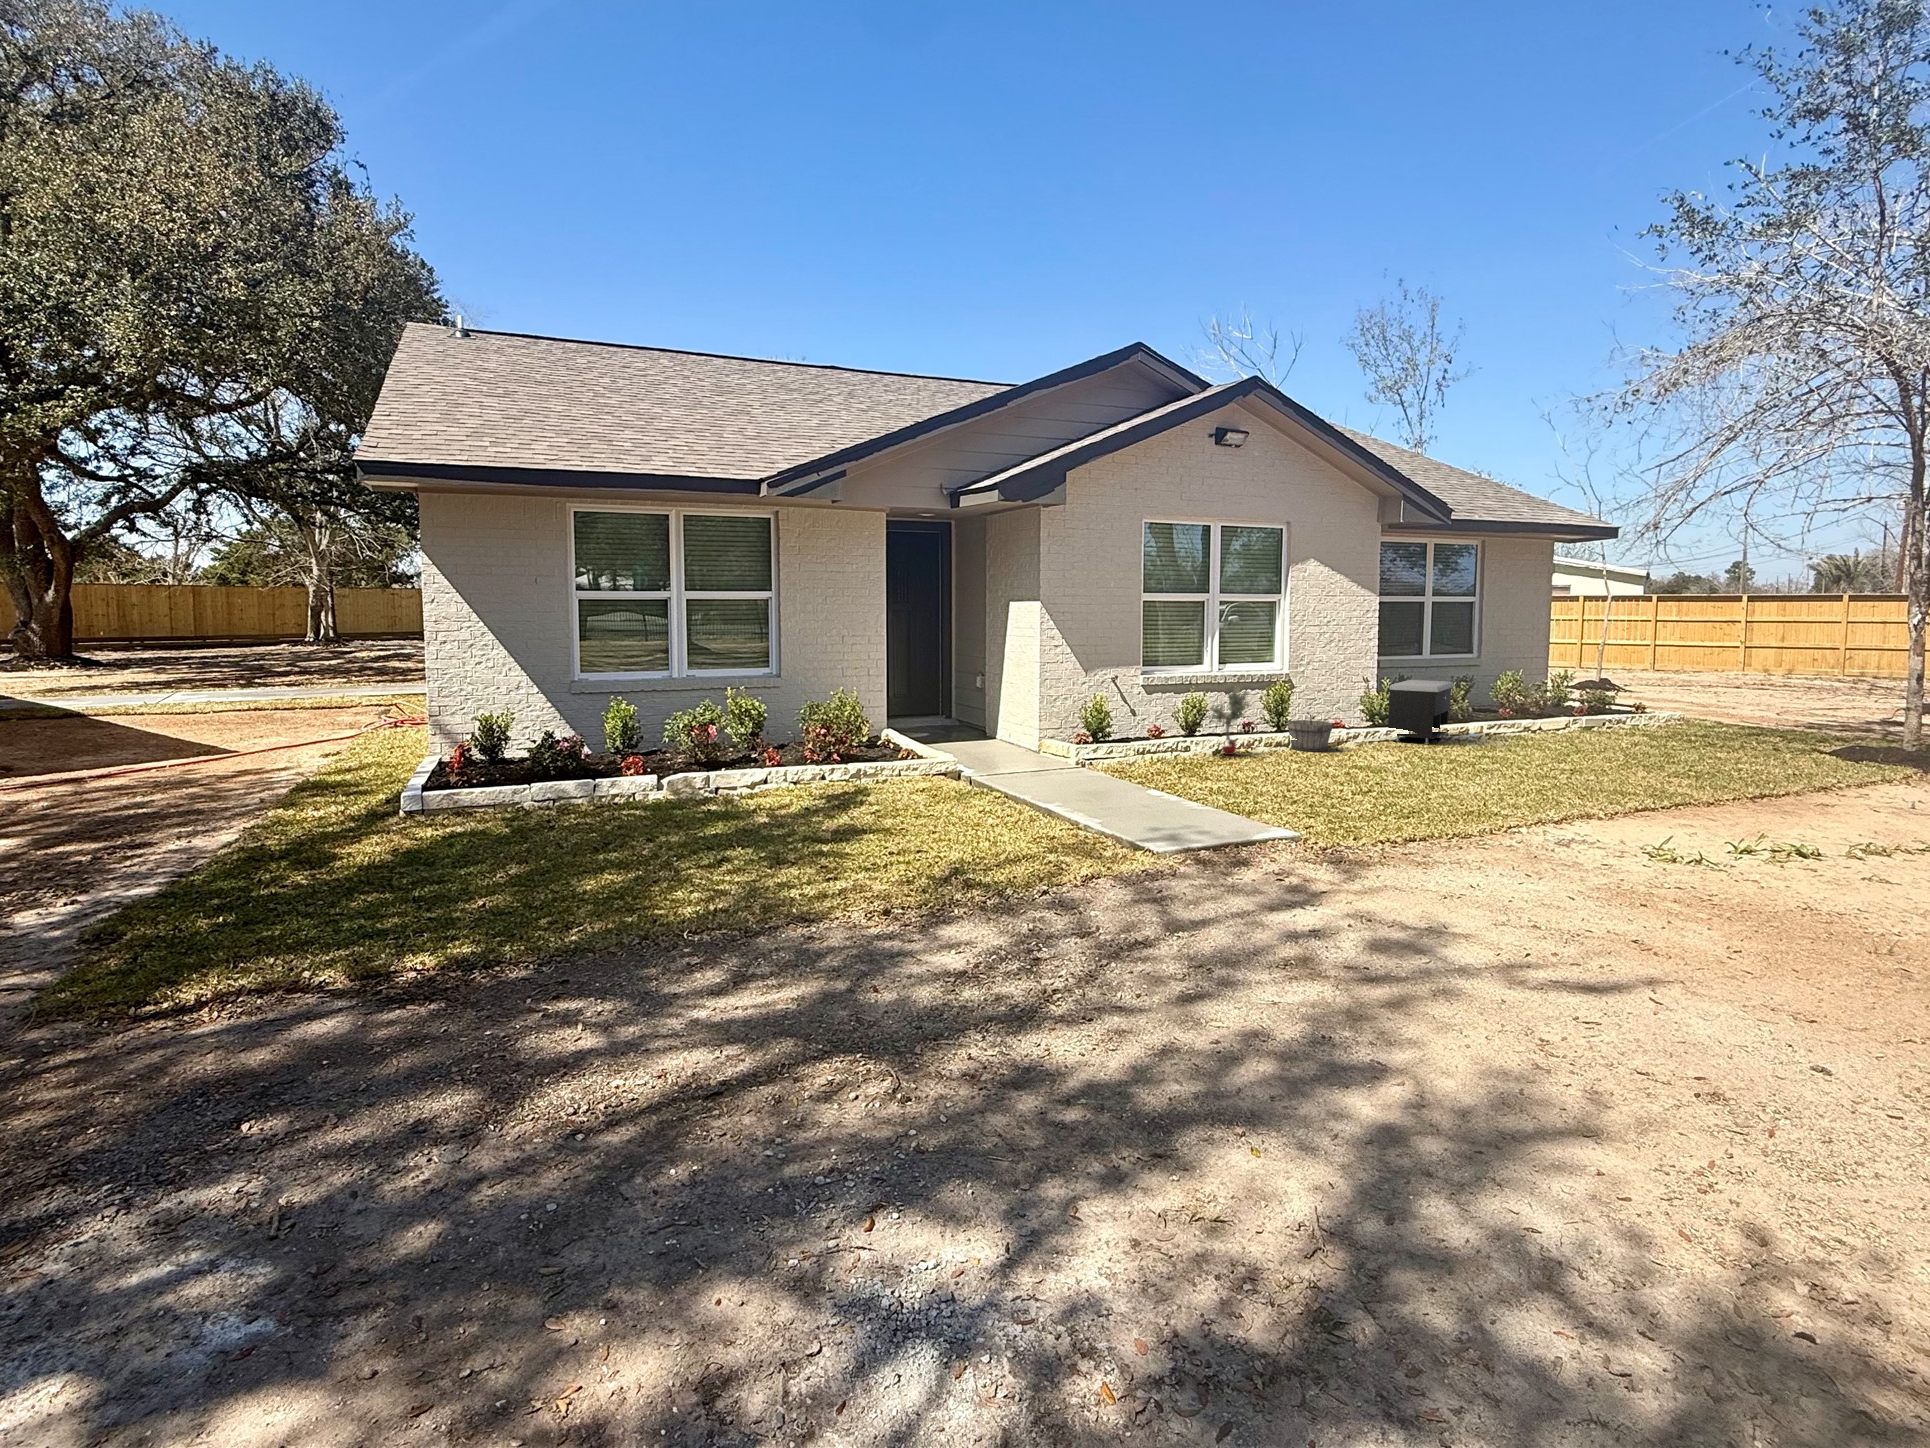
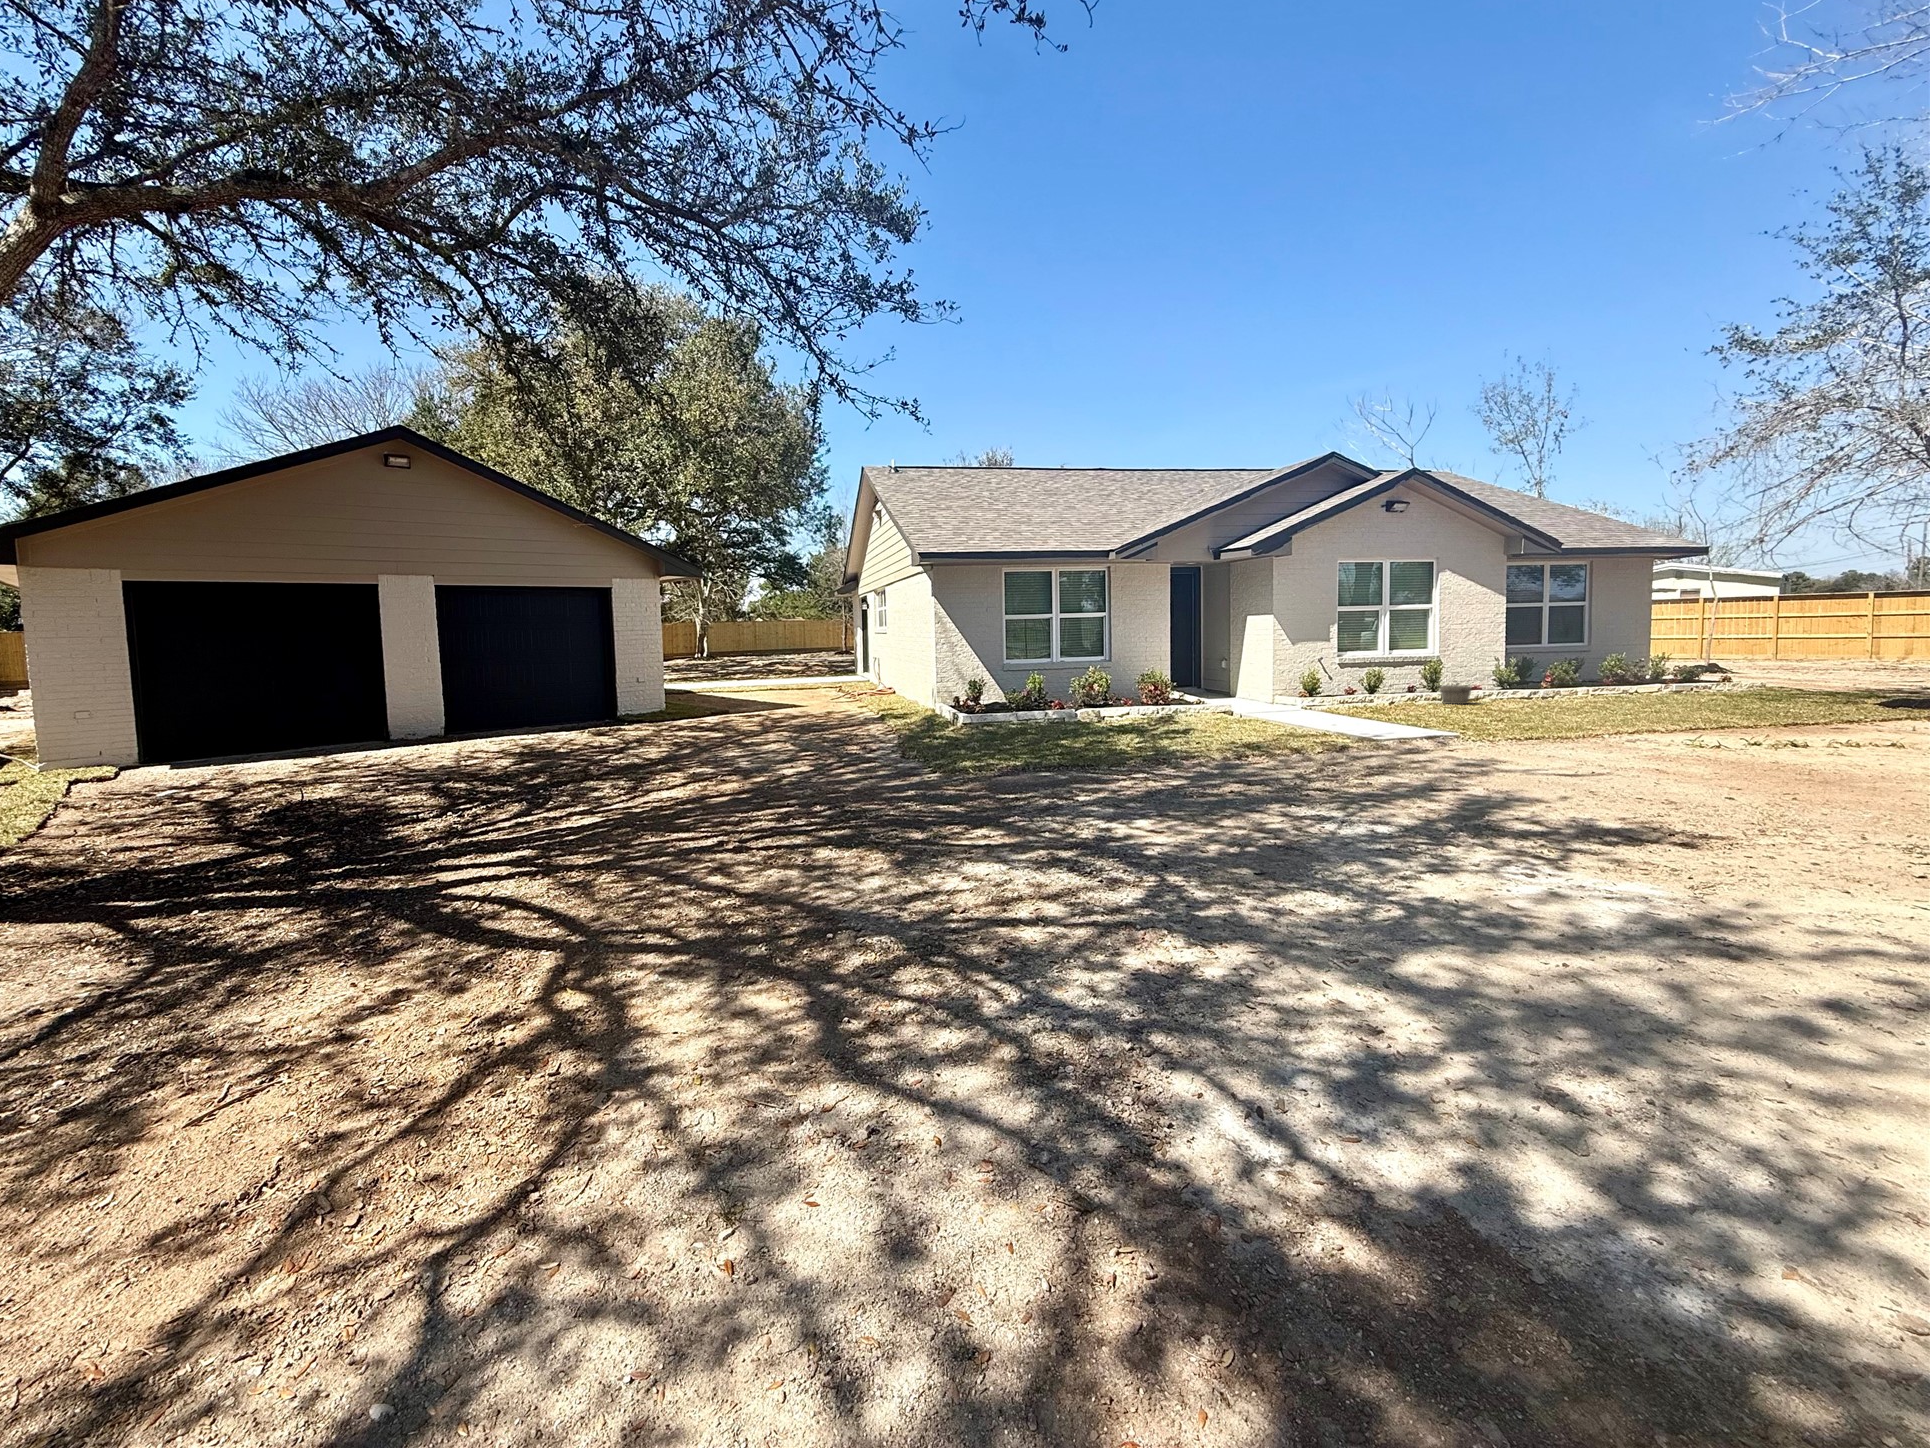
storage bench: present [1388,680,1453,744] -> none [1514,659,1565,701]
potted tree: present [1207,683,1249,755] -> none [1382,660,1413,706]

